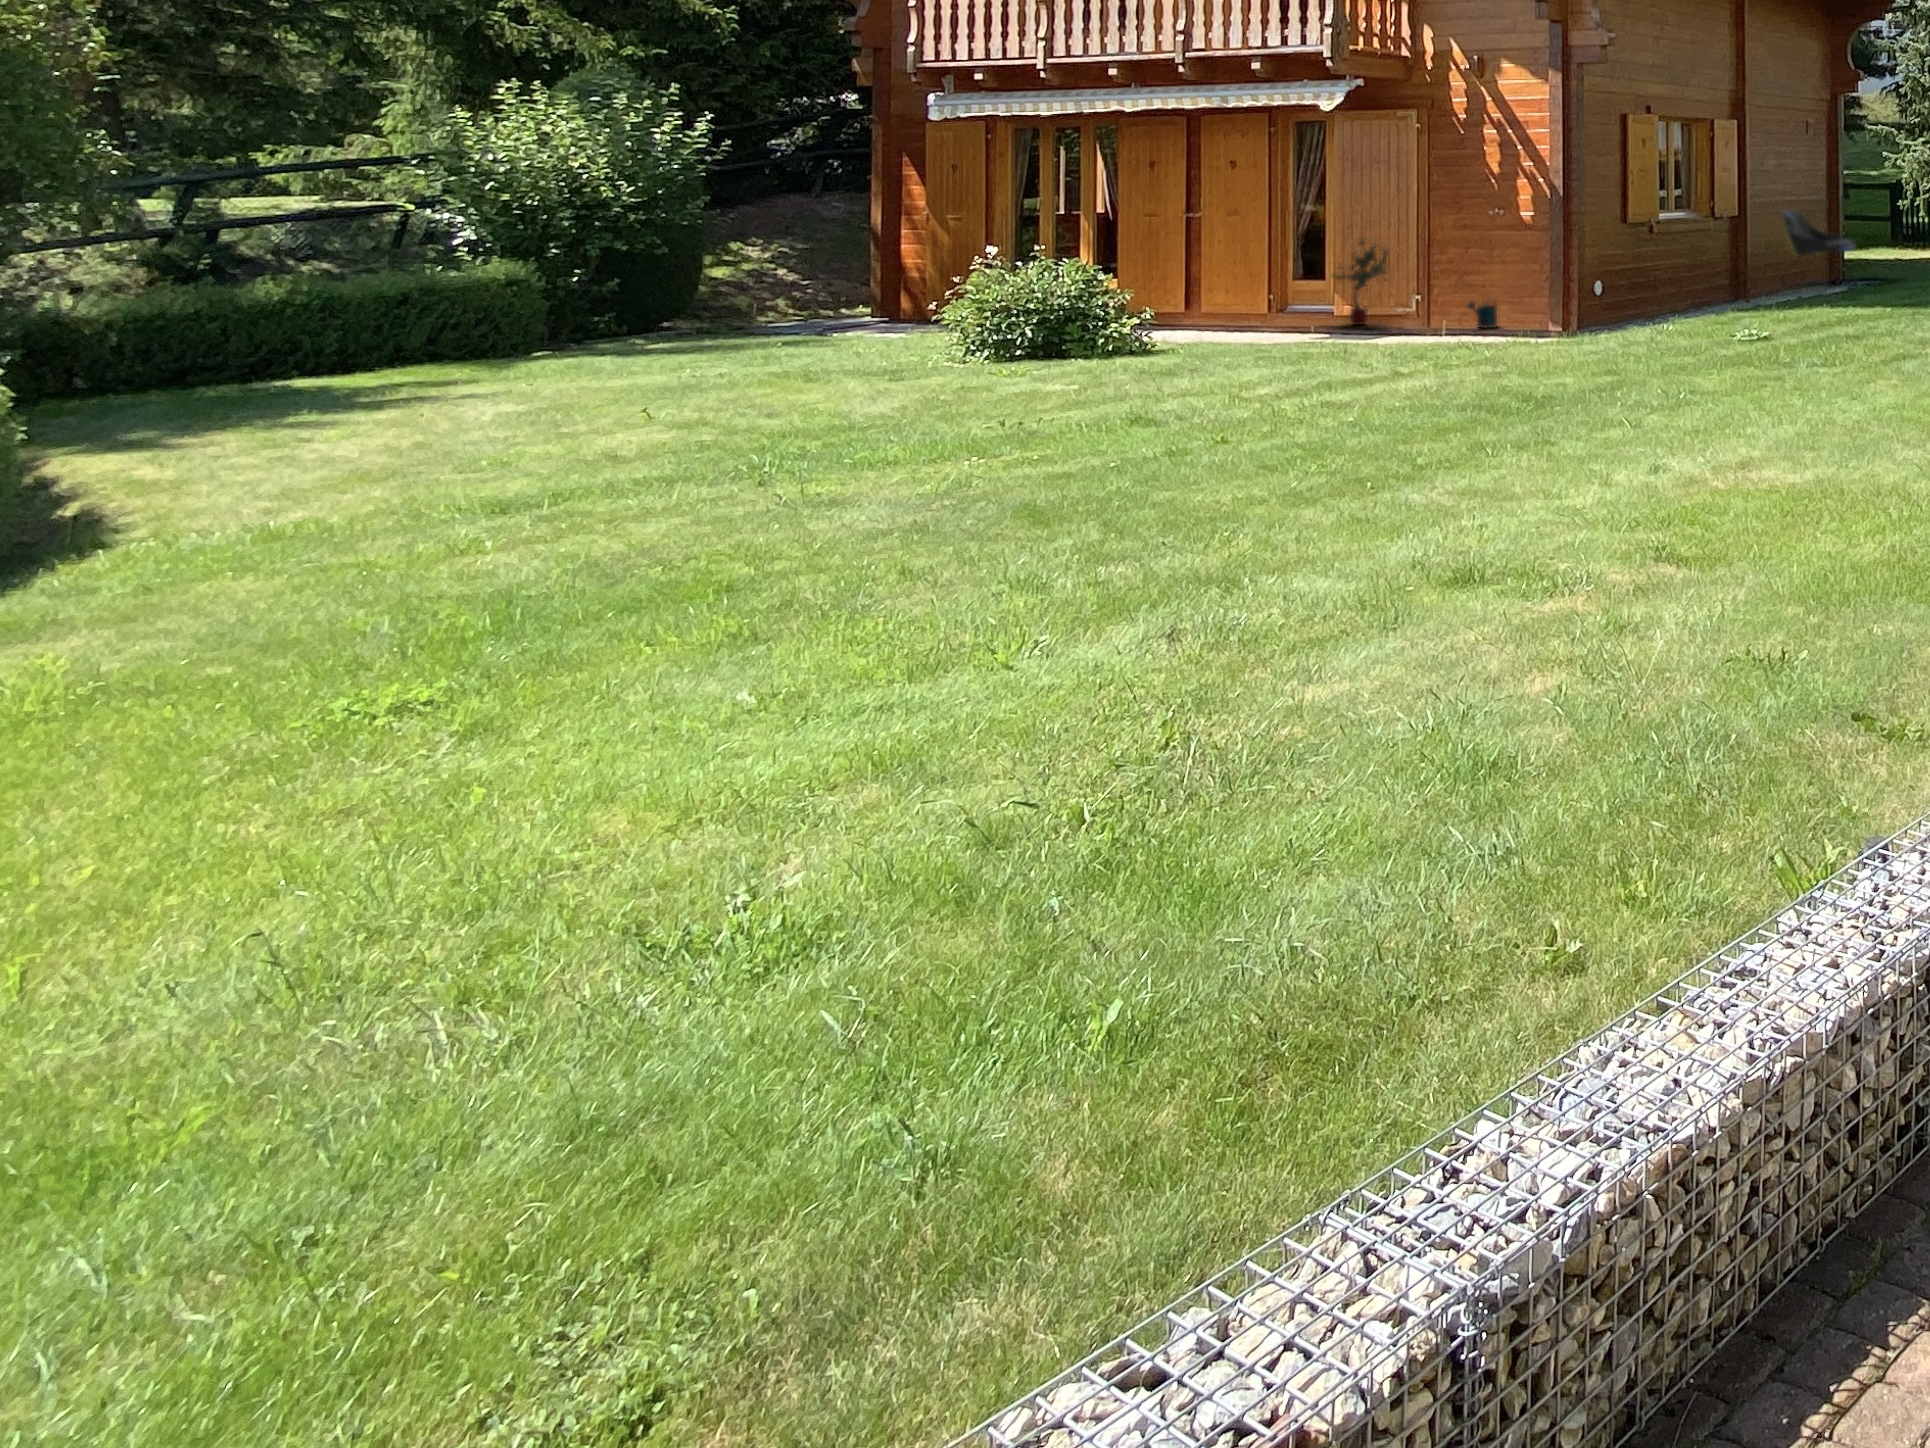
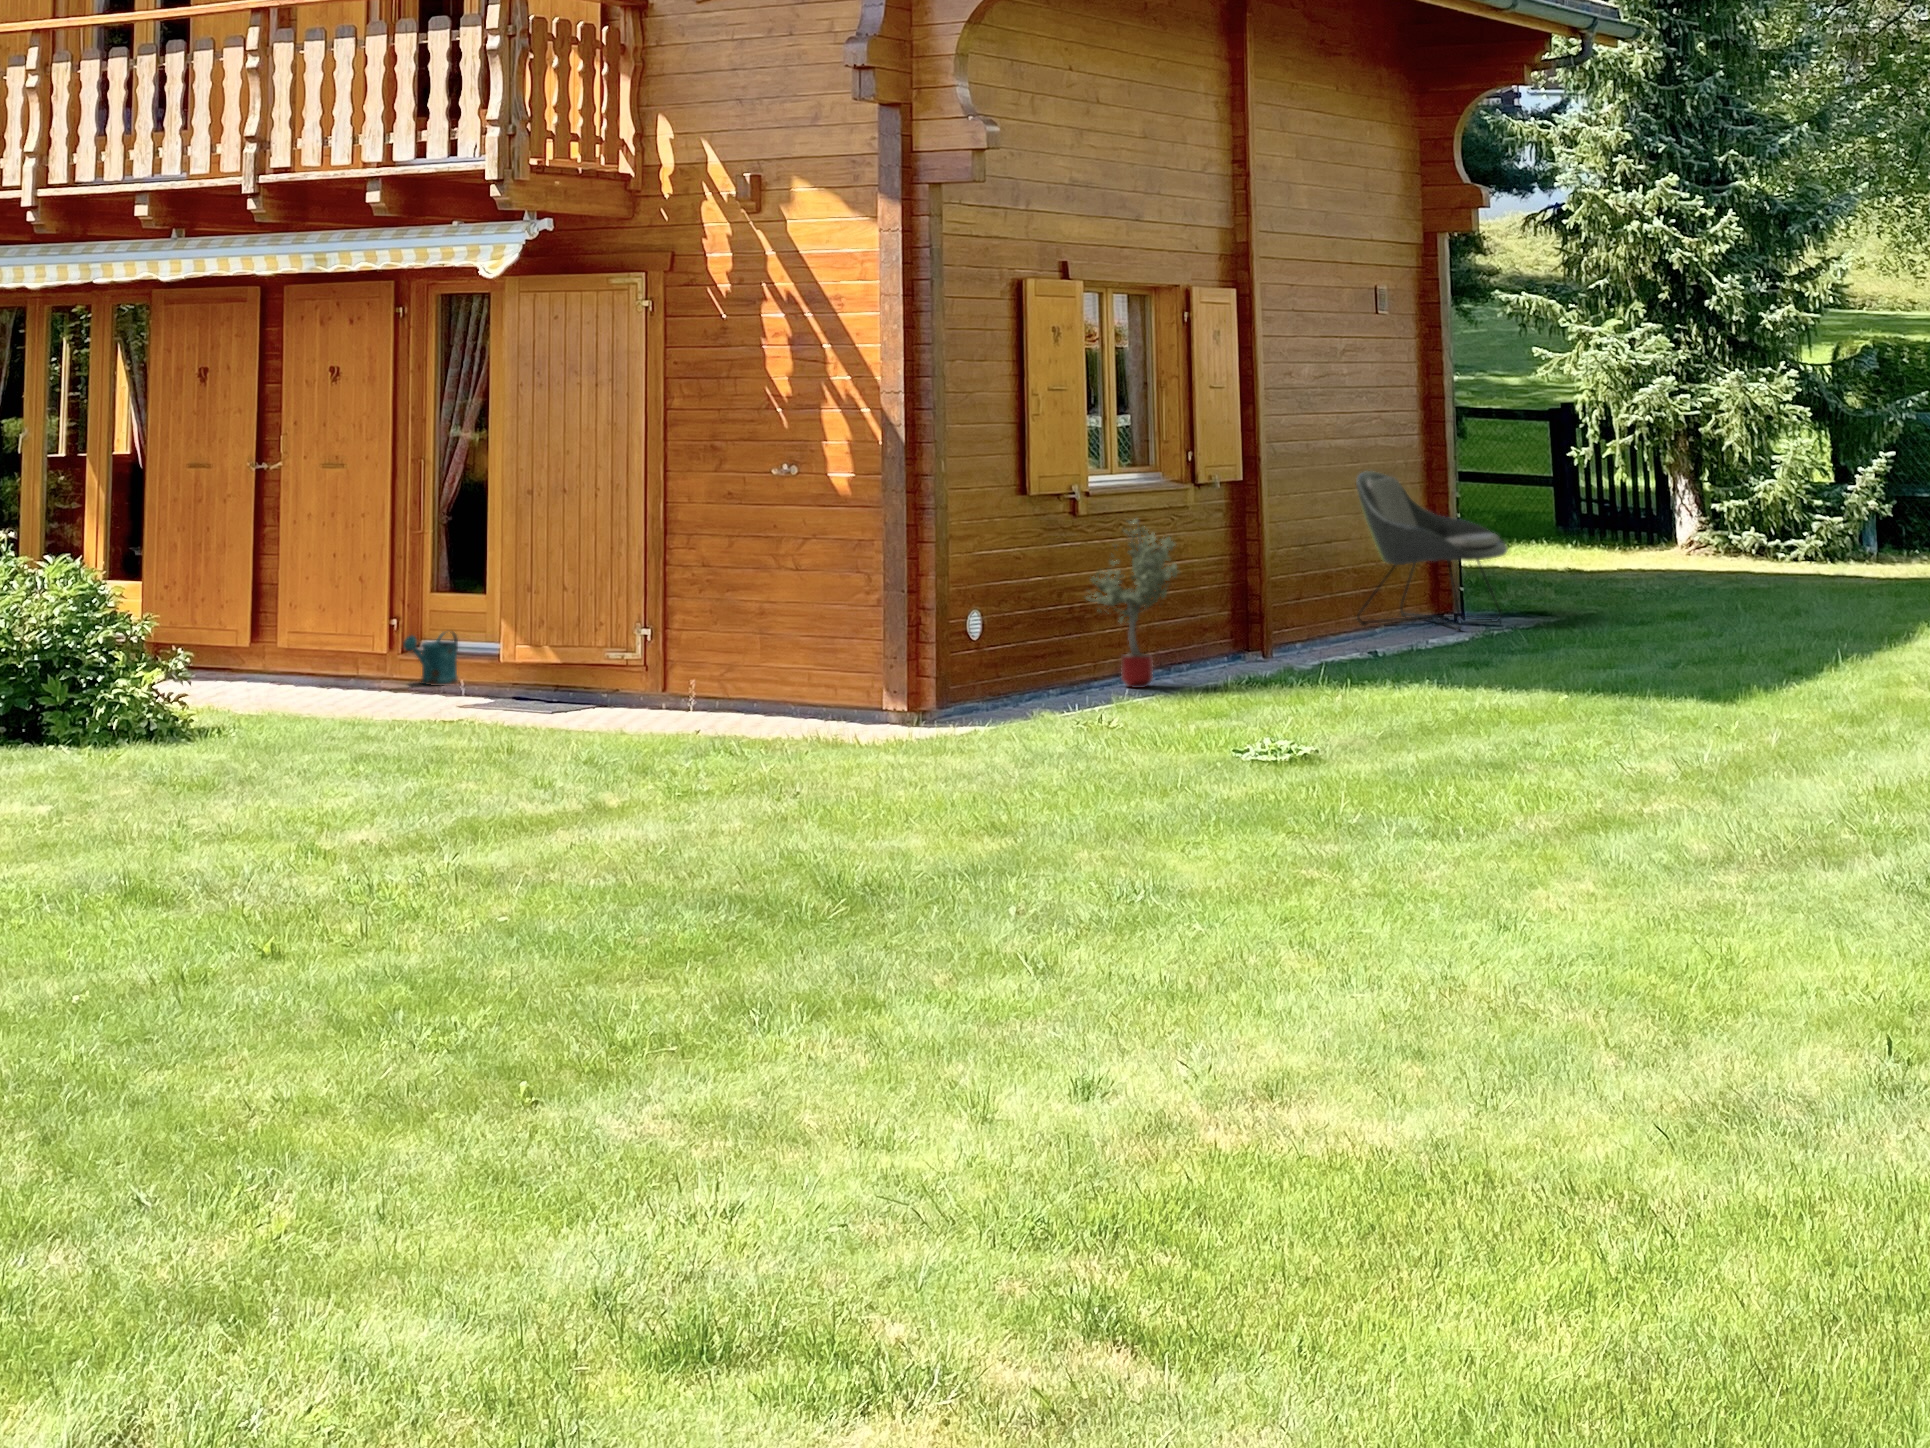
potted tree: present [1332,238,1390,325] -> present [1086,519,1178,688]
watering can: present [1468,302,1497,328] -> present [403,632,458,685]

